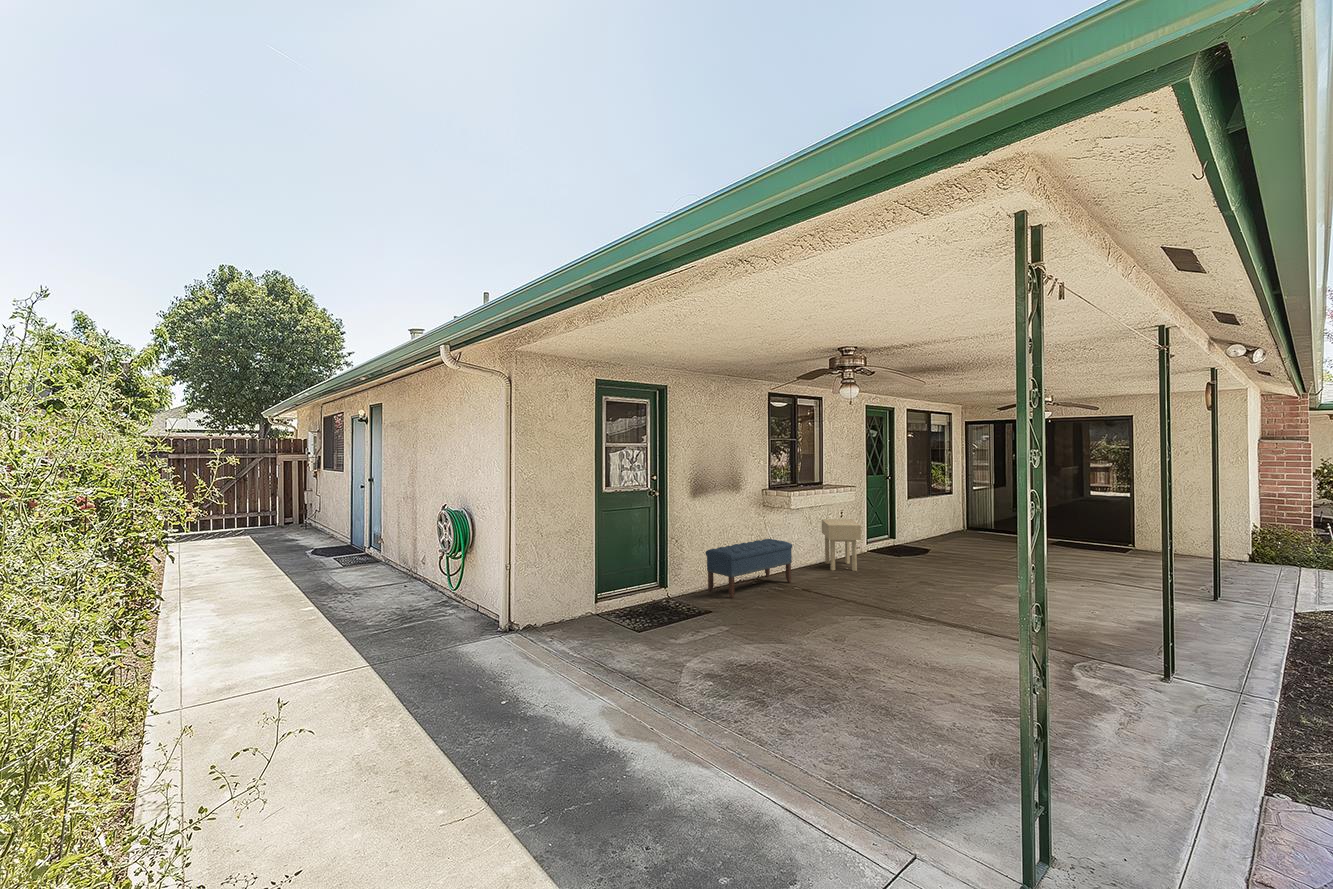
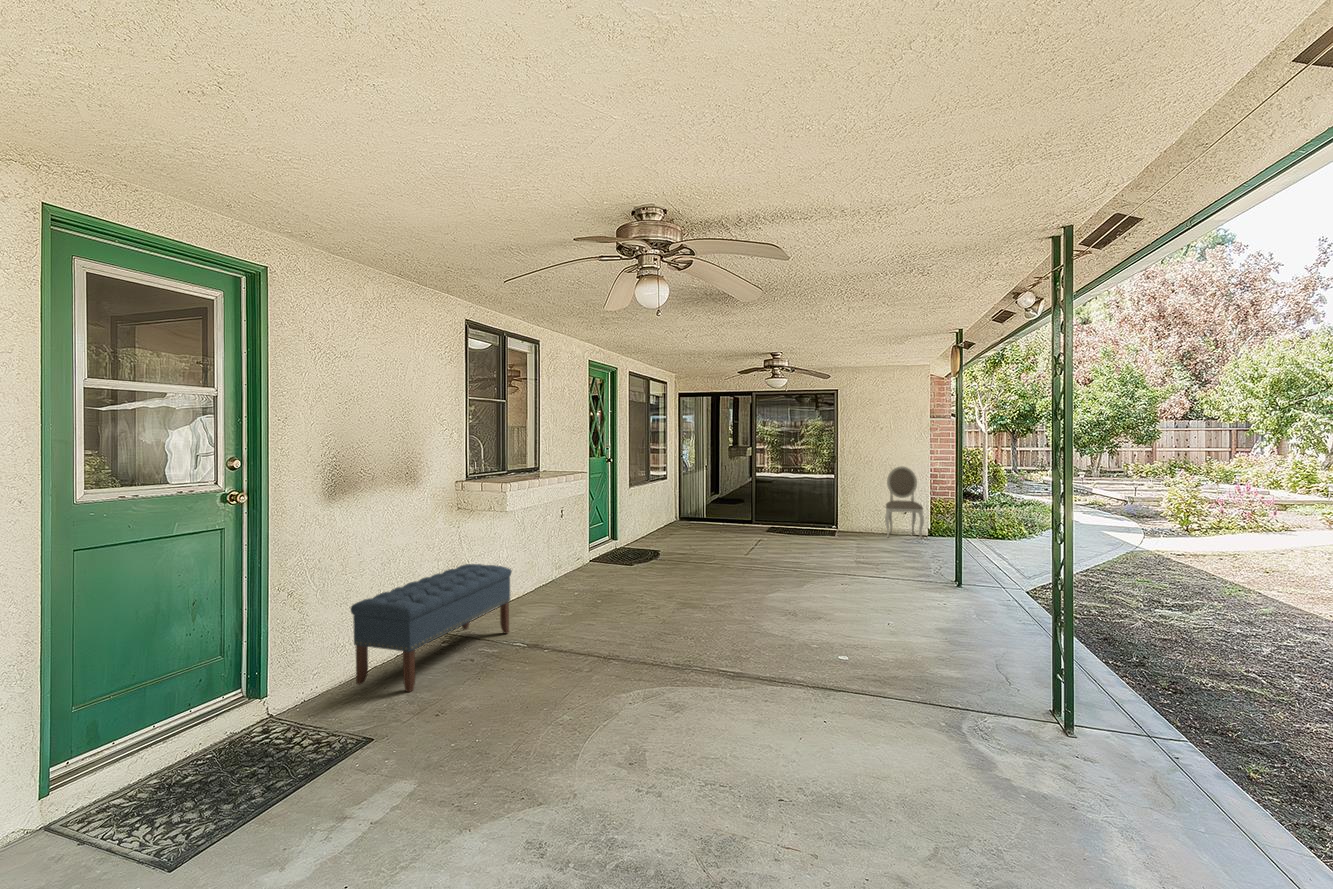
dining chair: none [1188,491,1242,568] -> present [885,467,924,539]
side table: present [822,519,861,571] -> none [541,520,603,599]

